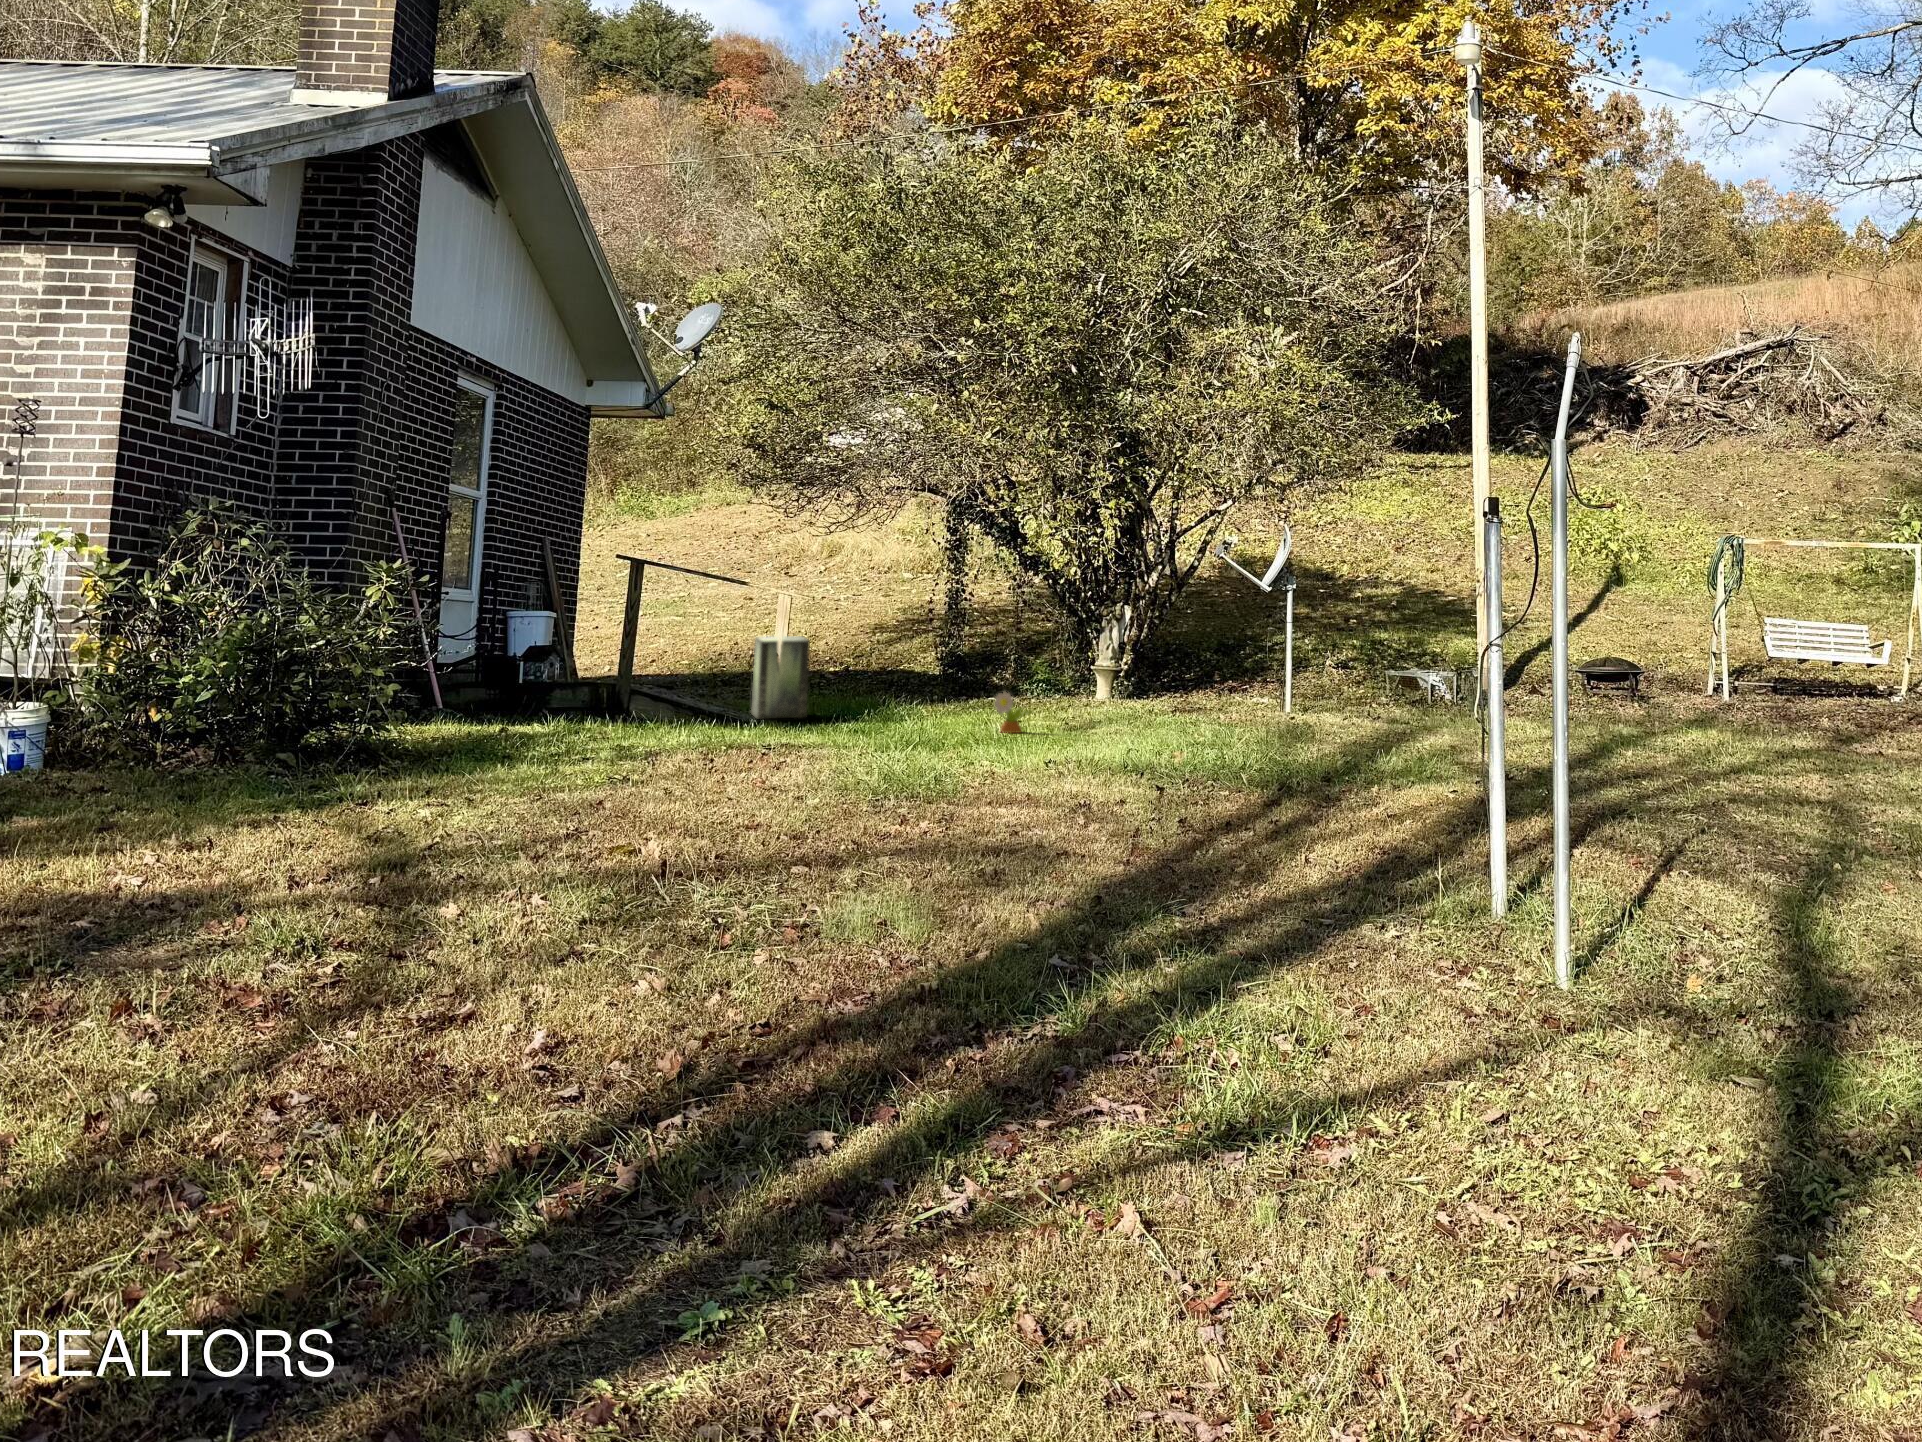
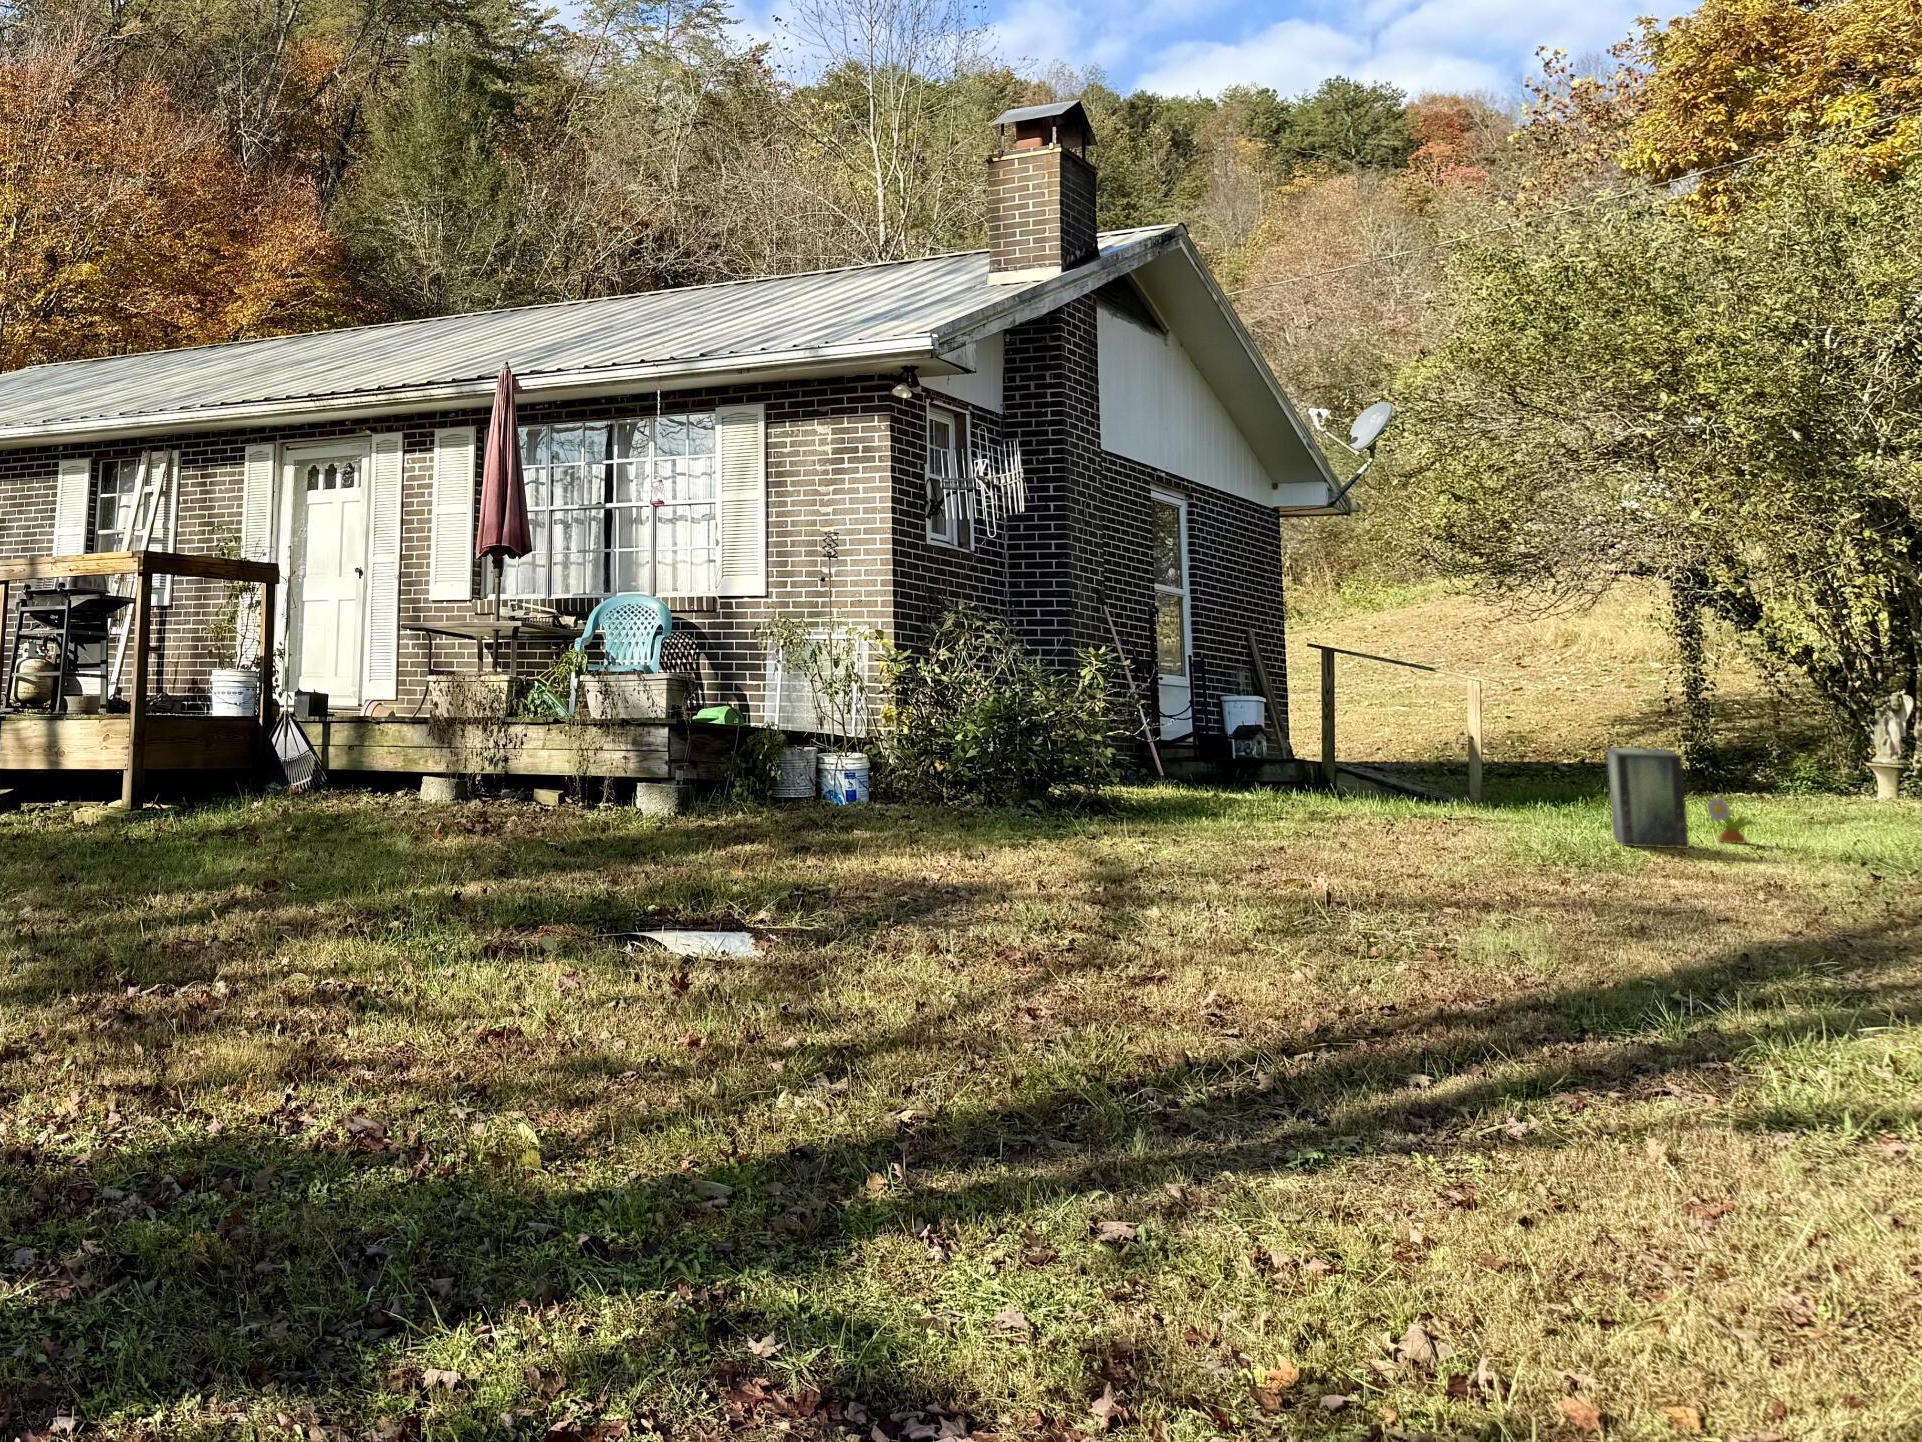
storage box: present [751,636,810,719] -> present [1607,748,1689,849]

